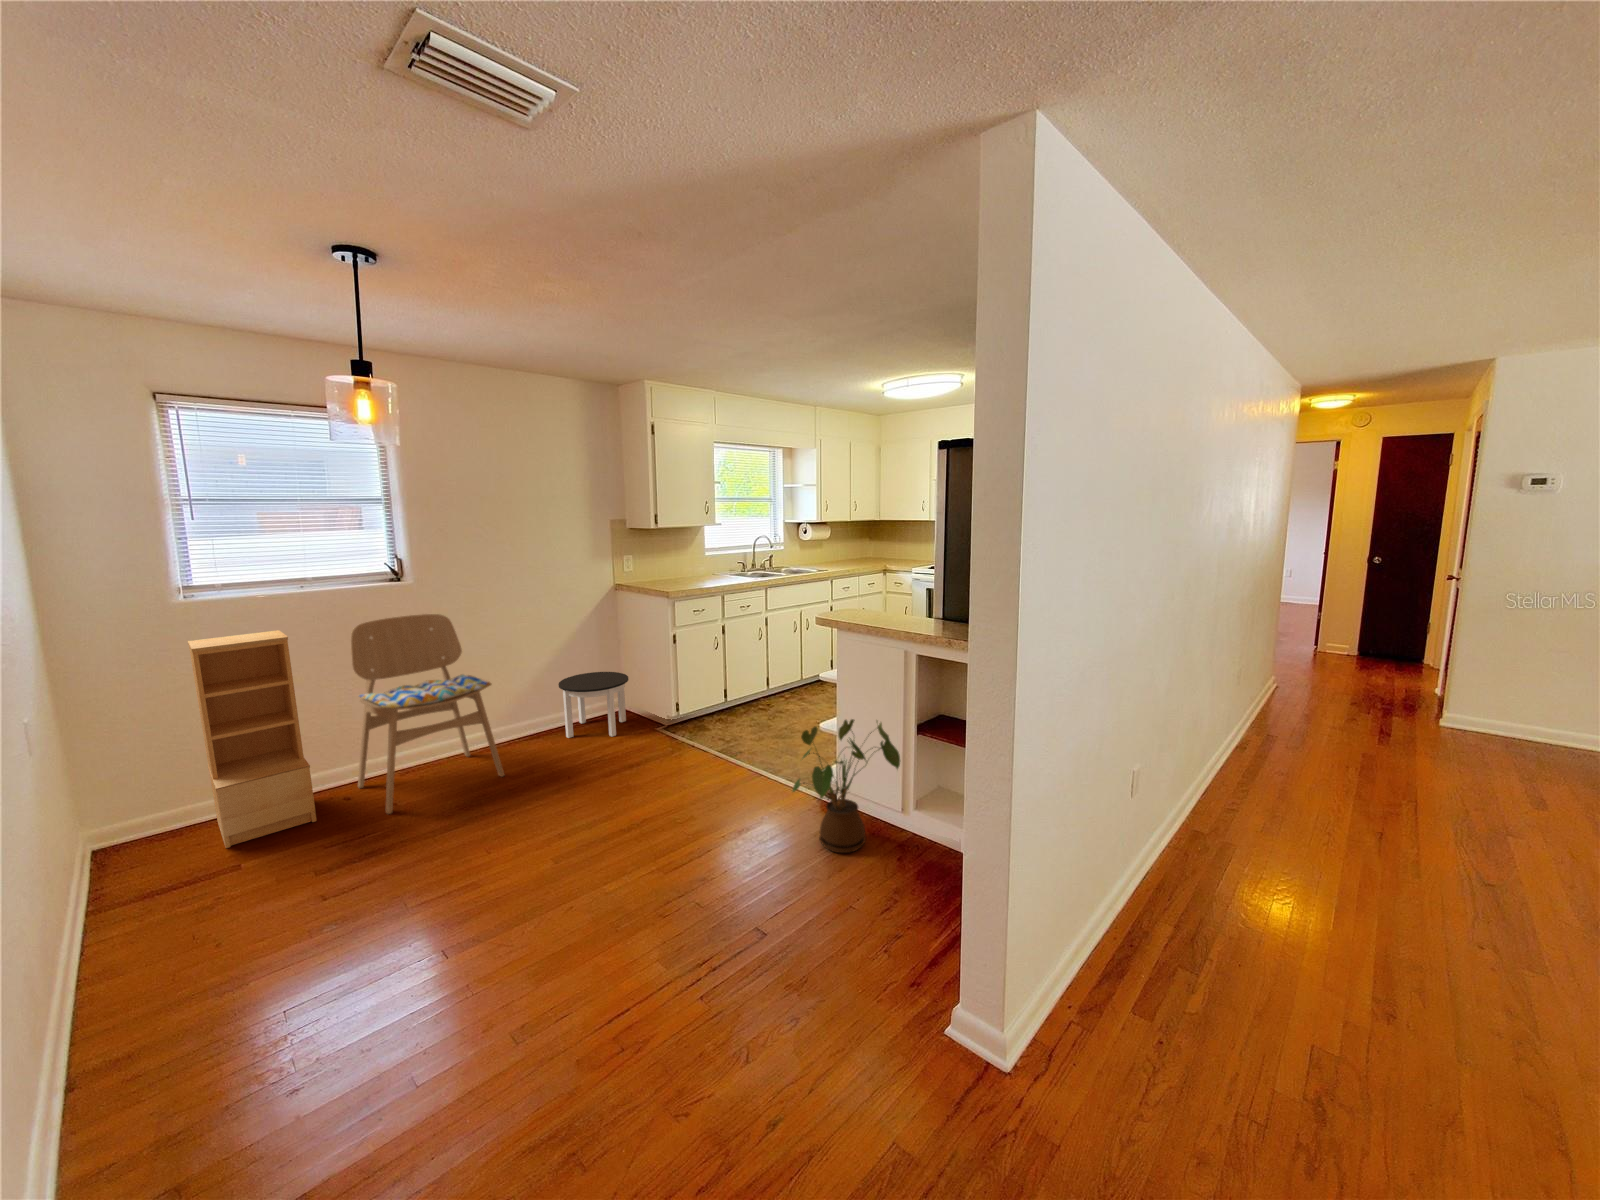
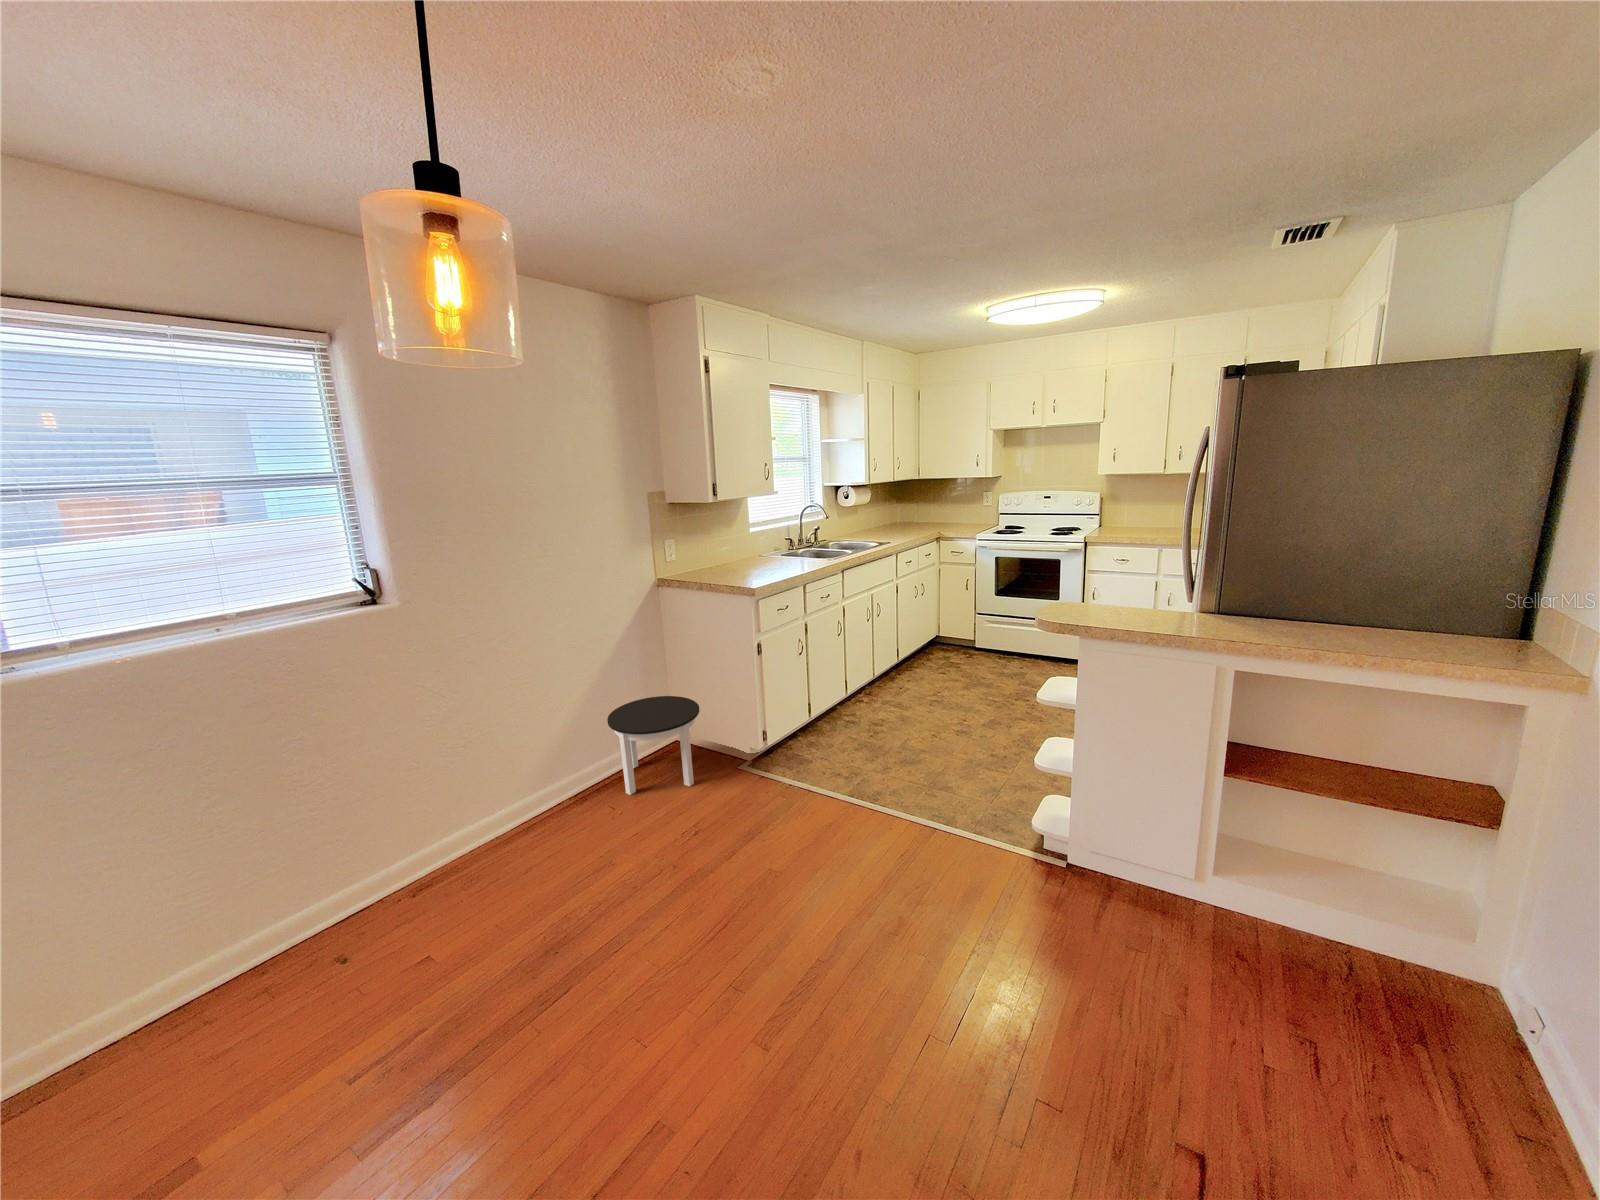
dining chair: present [351,614,504,814] -> none [320,649,577,982]
bookshelf: present [188,630,317,848] -> none [18,709,307,1111]
house plant: present [793,719,900,853] -> none [1080,769,1259,964]

